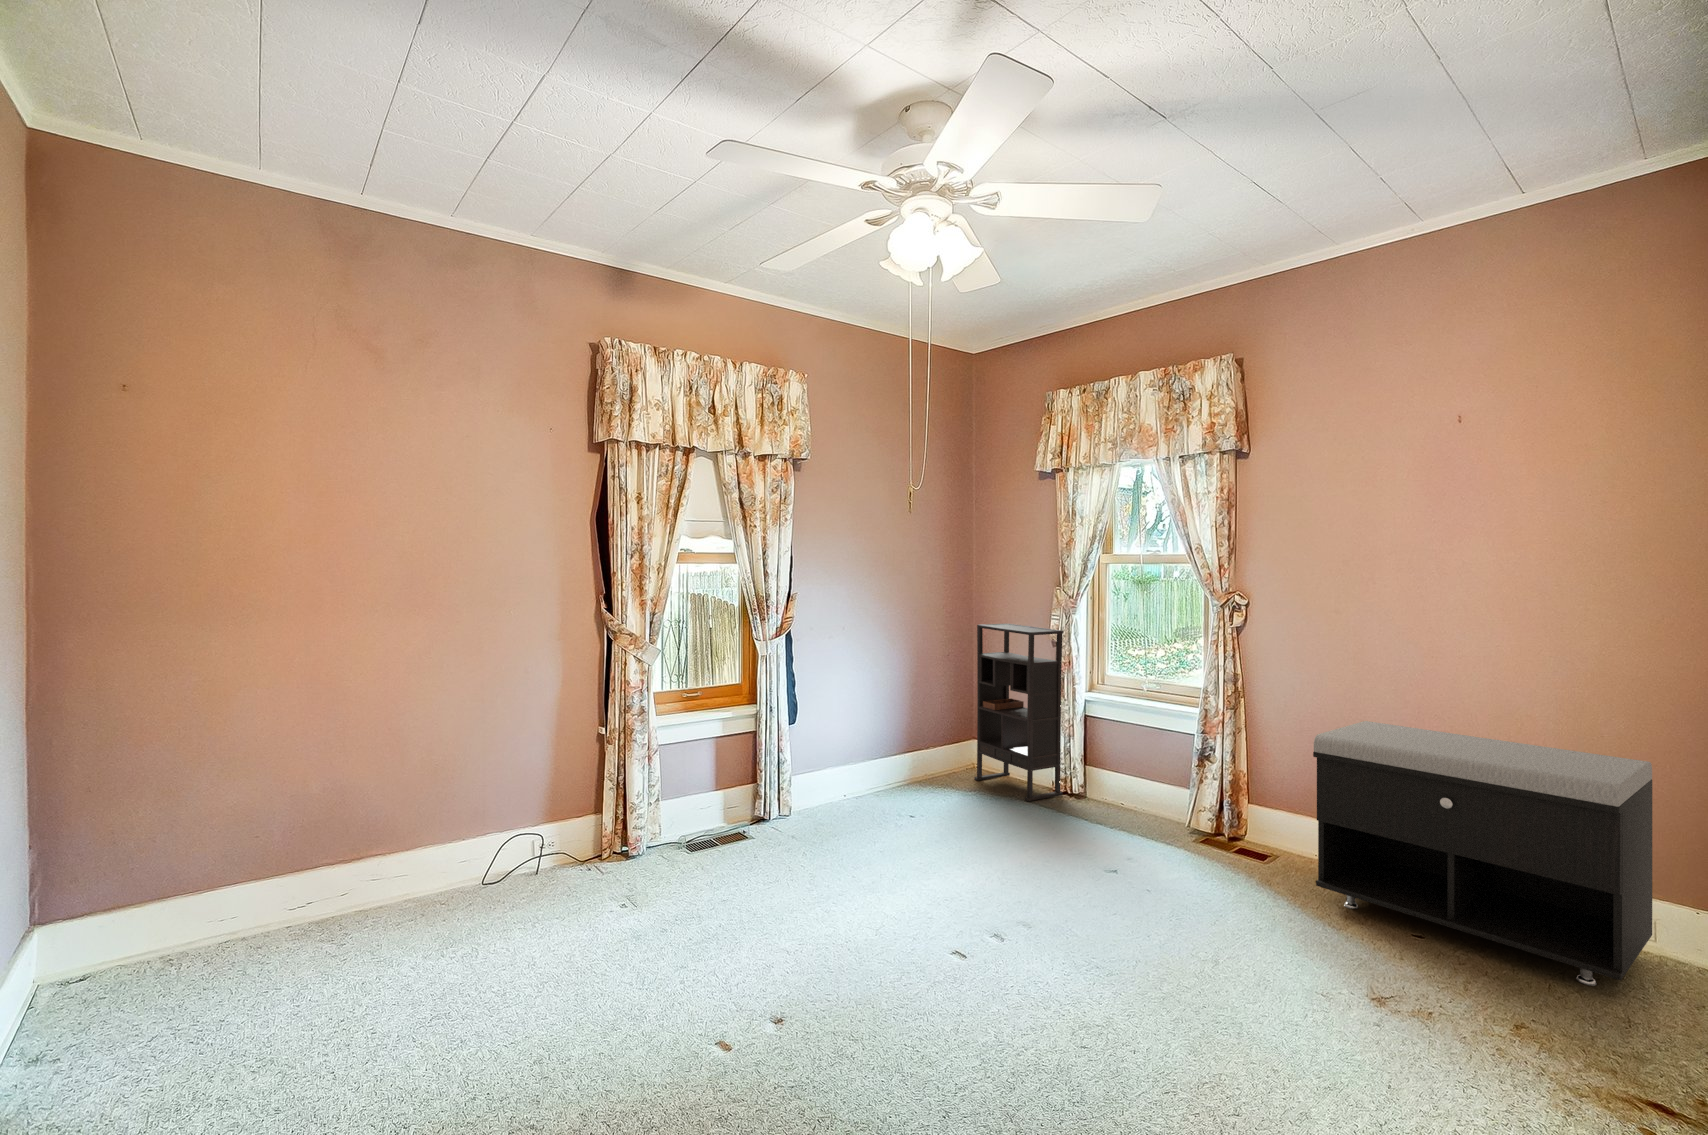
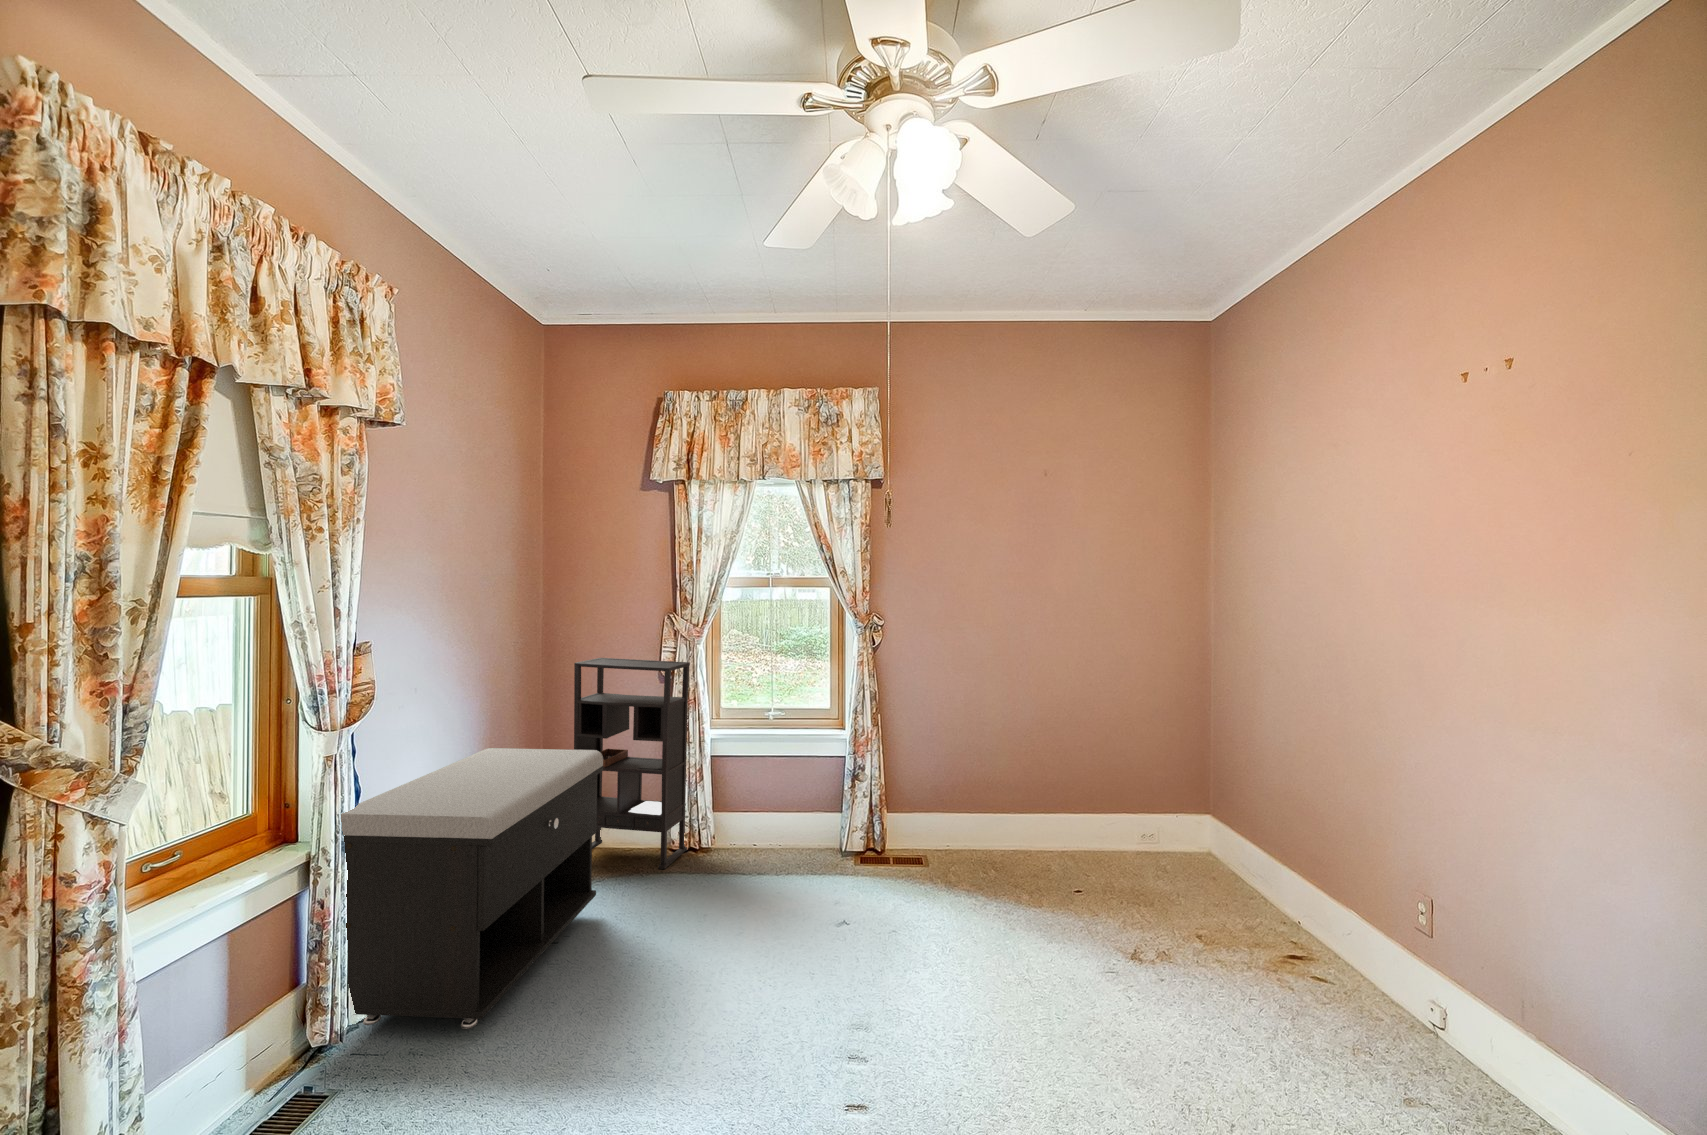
storage bench: present [1313,721,1652,986] -> present [341,748,603,1029]

